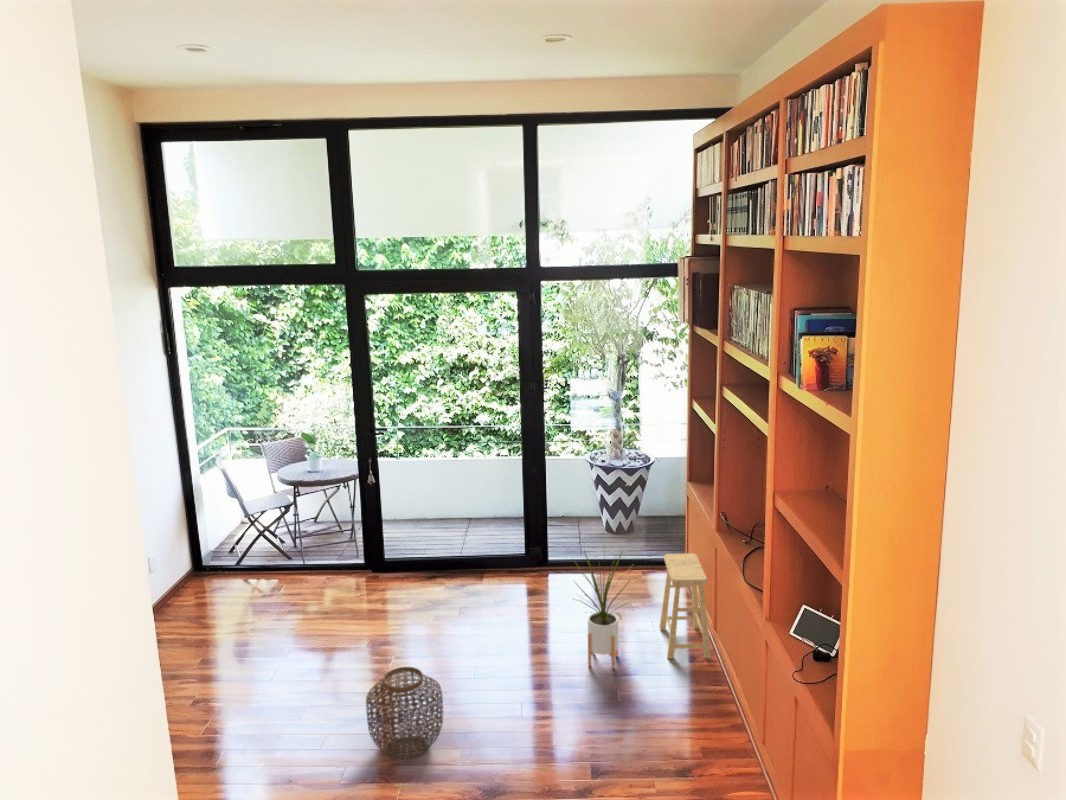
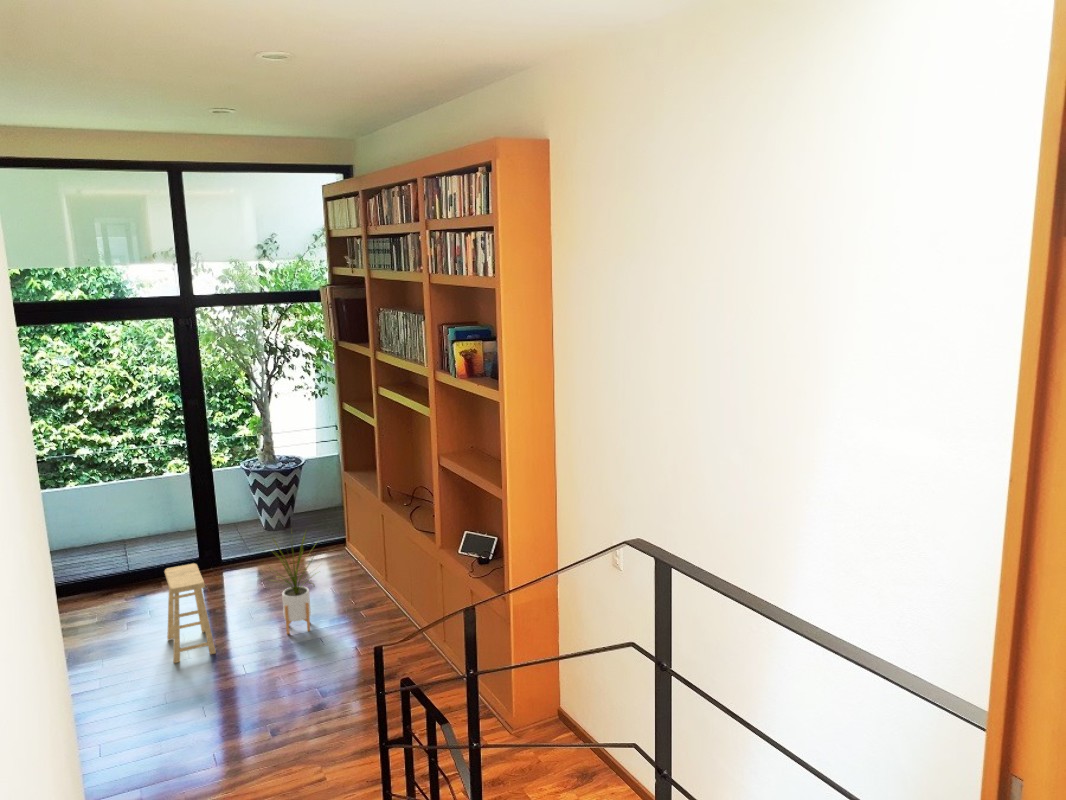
footstool: present [659,553,711,659] -> present [165,564,216,663]
woven basket: present [366,667,443,759] -> none [106,655,182,738]

